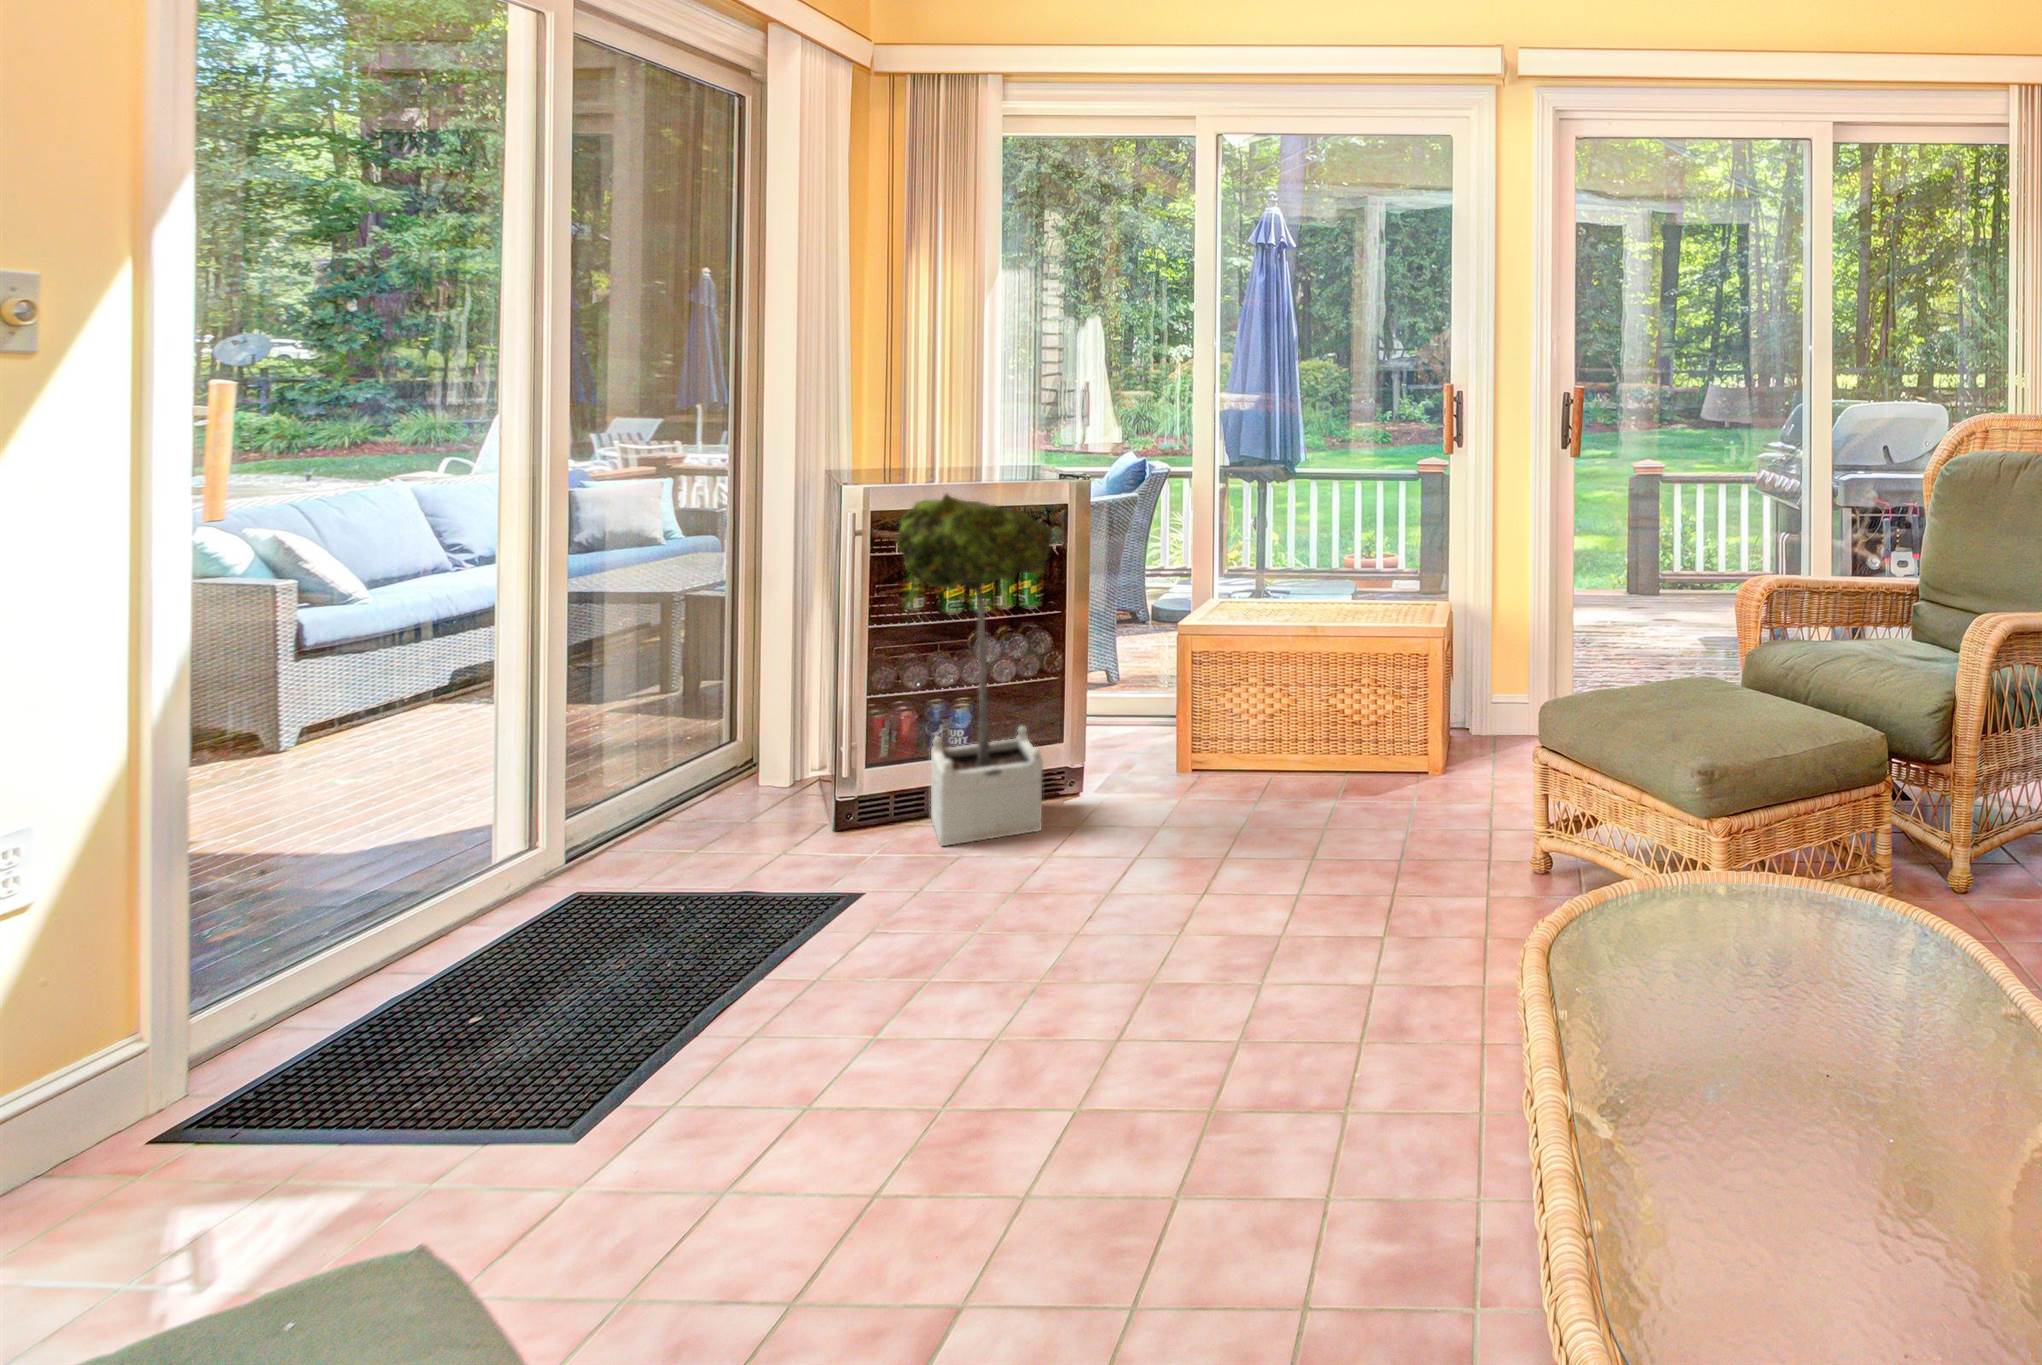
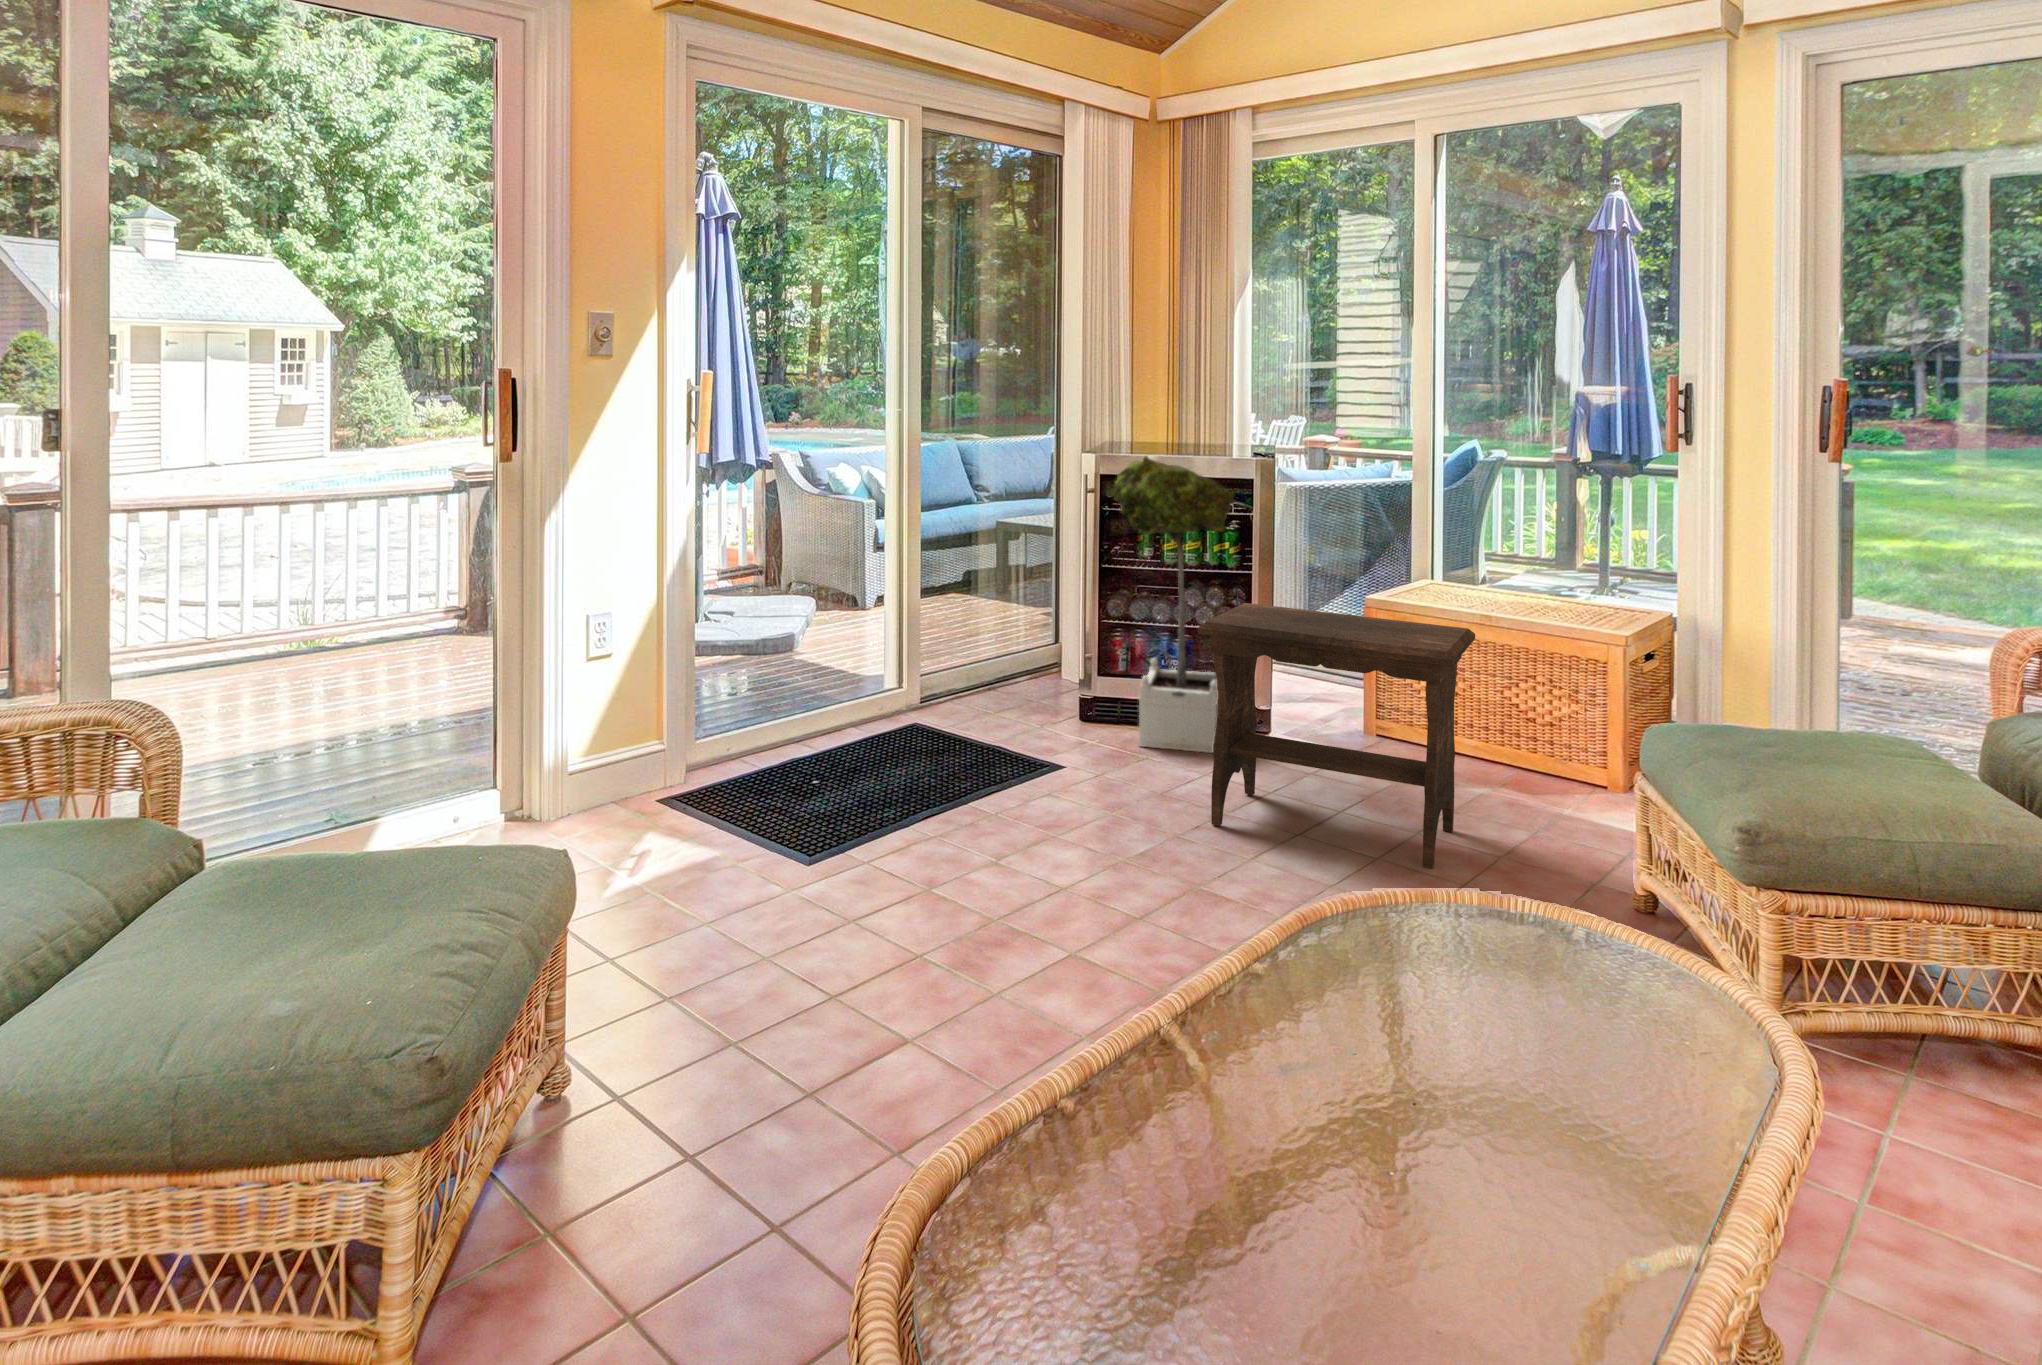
footstool: none [1093,642,1376,911] -> present [1198,603,1475,869]

